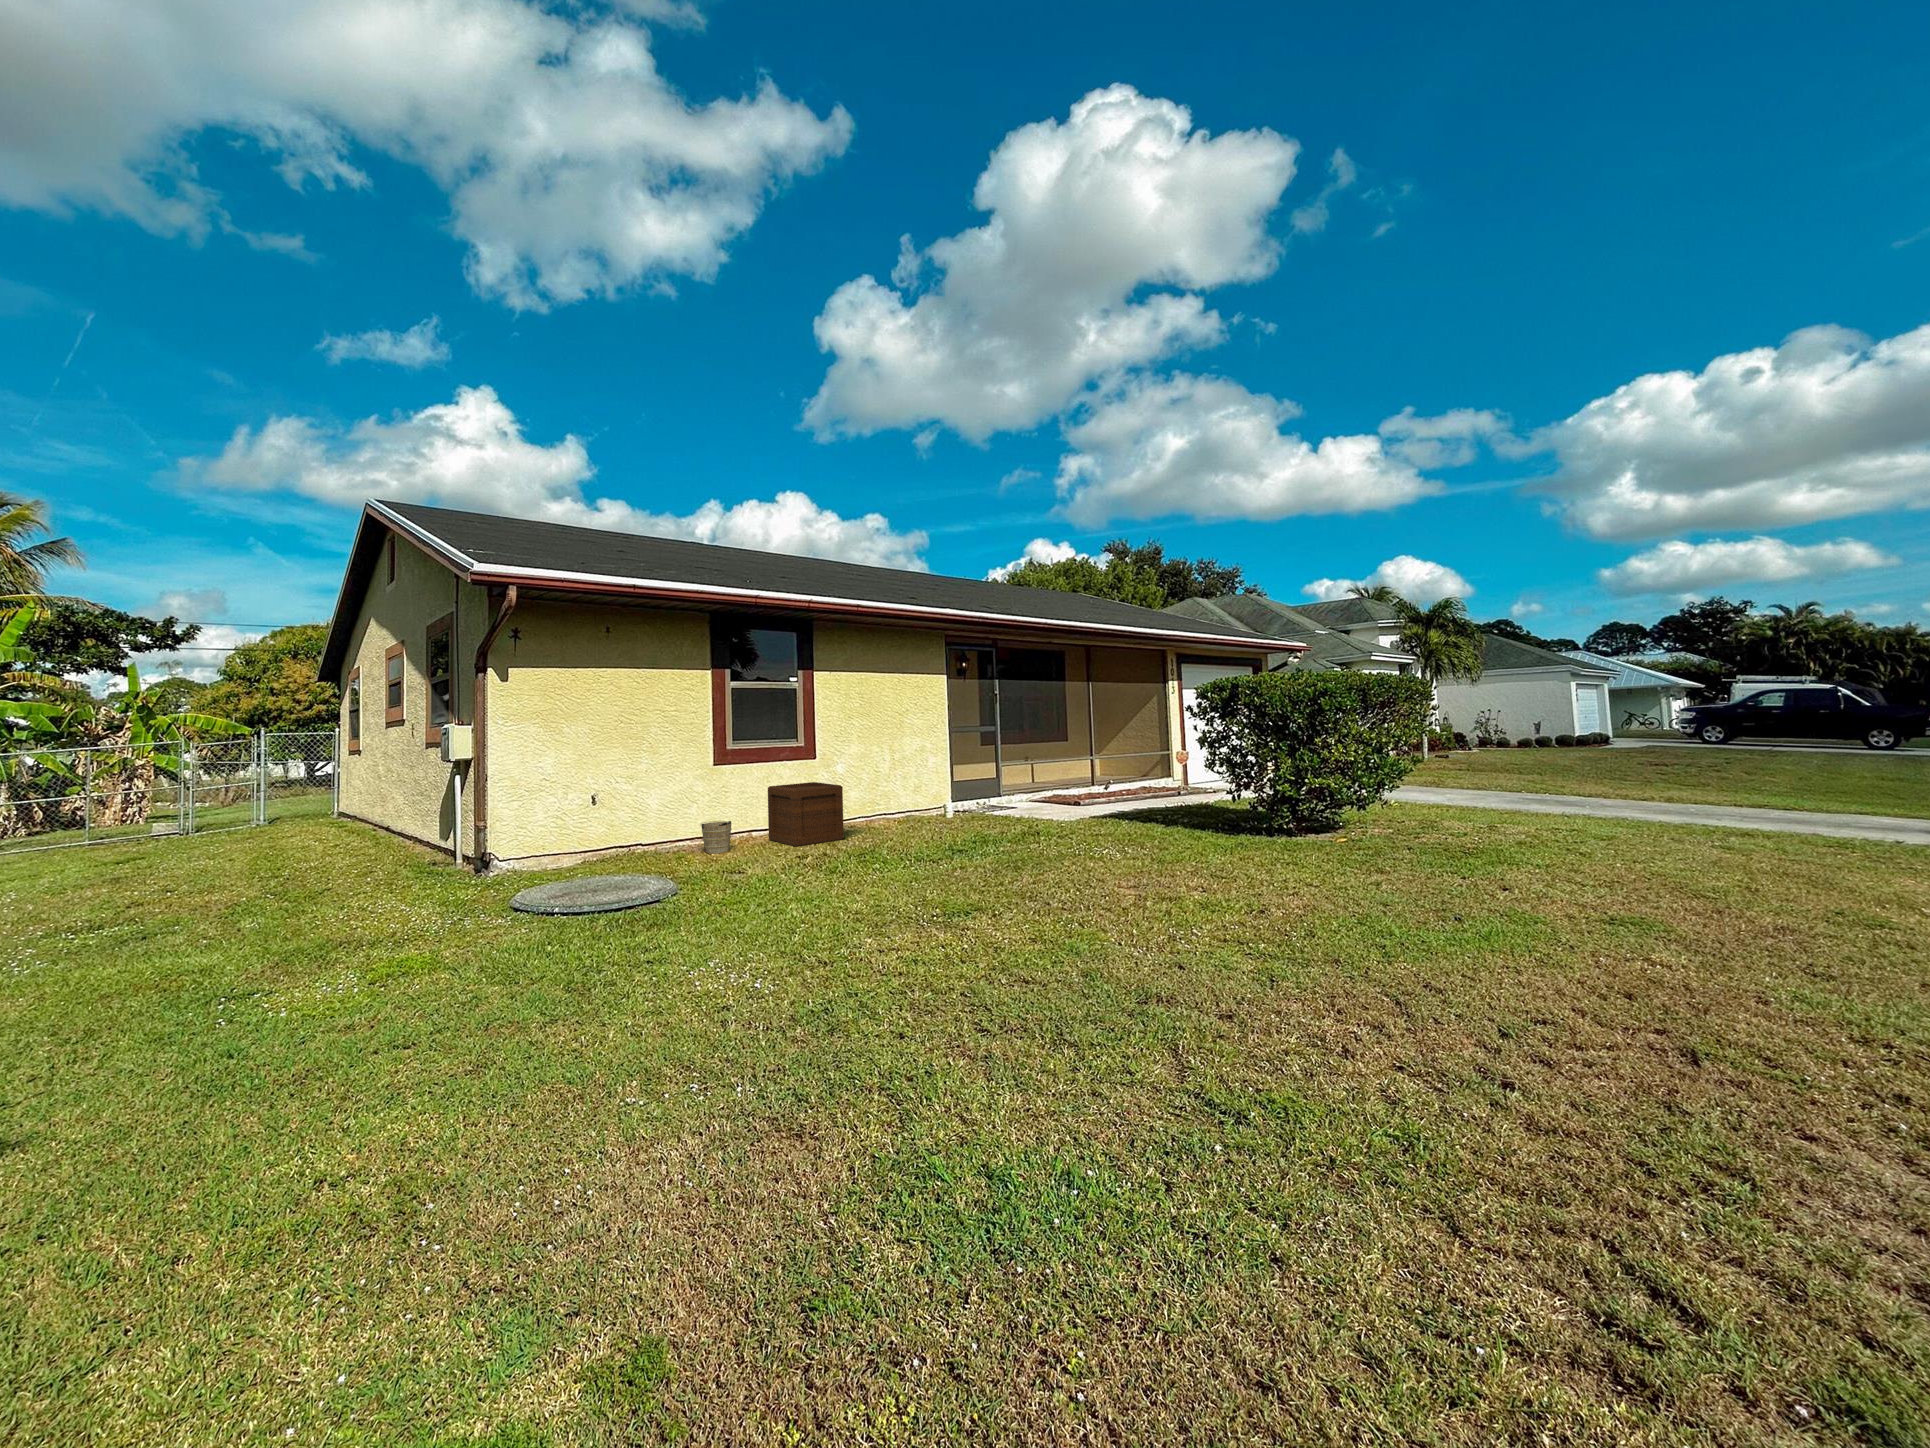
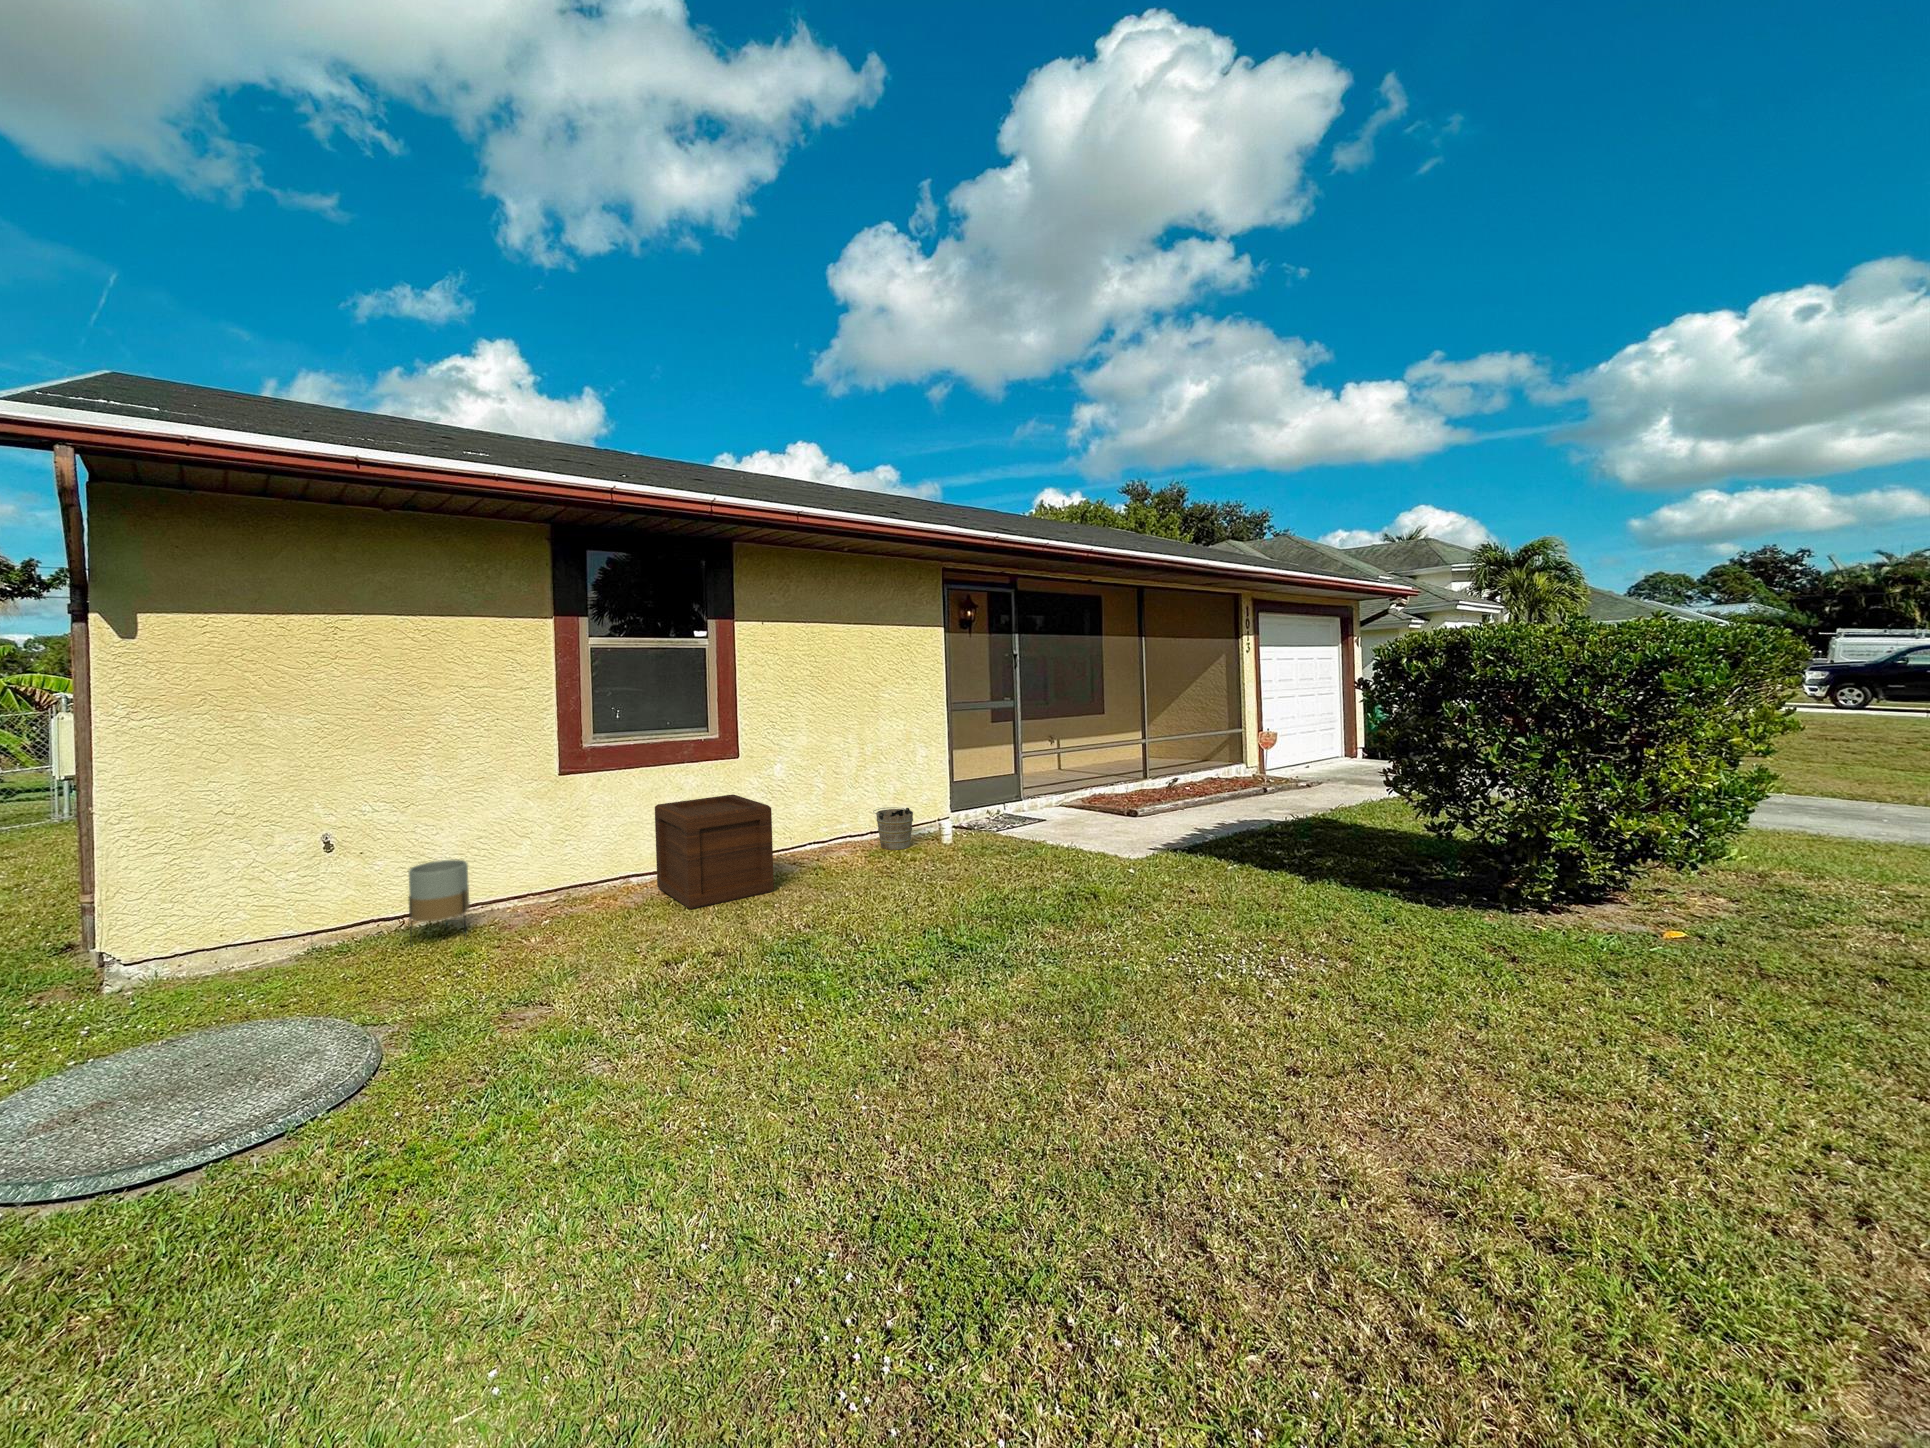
planter: none [637,814,669,862] -> present [409,860,470,941]
bucket: present [701,821,732,853] -> present [873,808,913,850]

